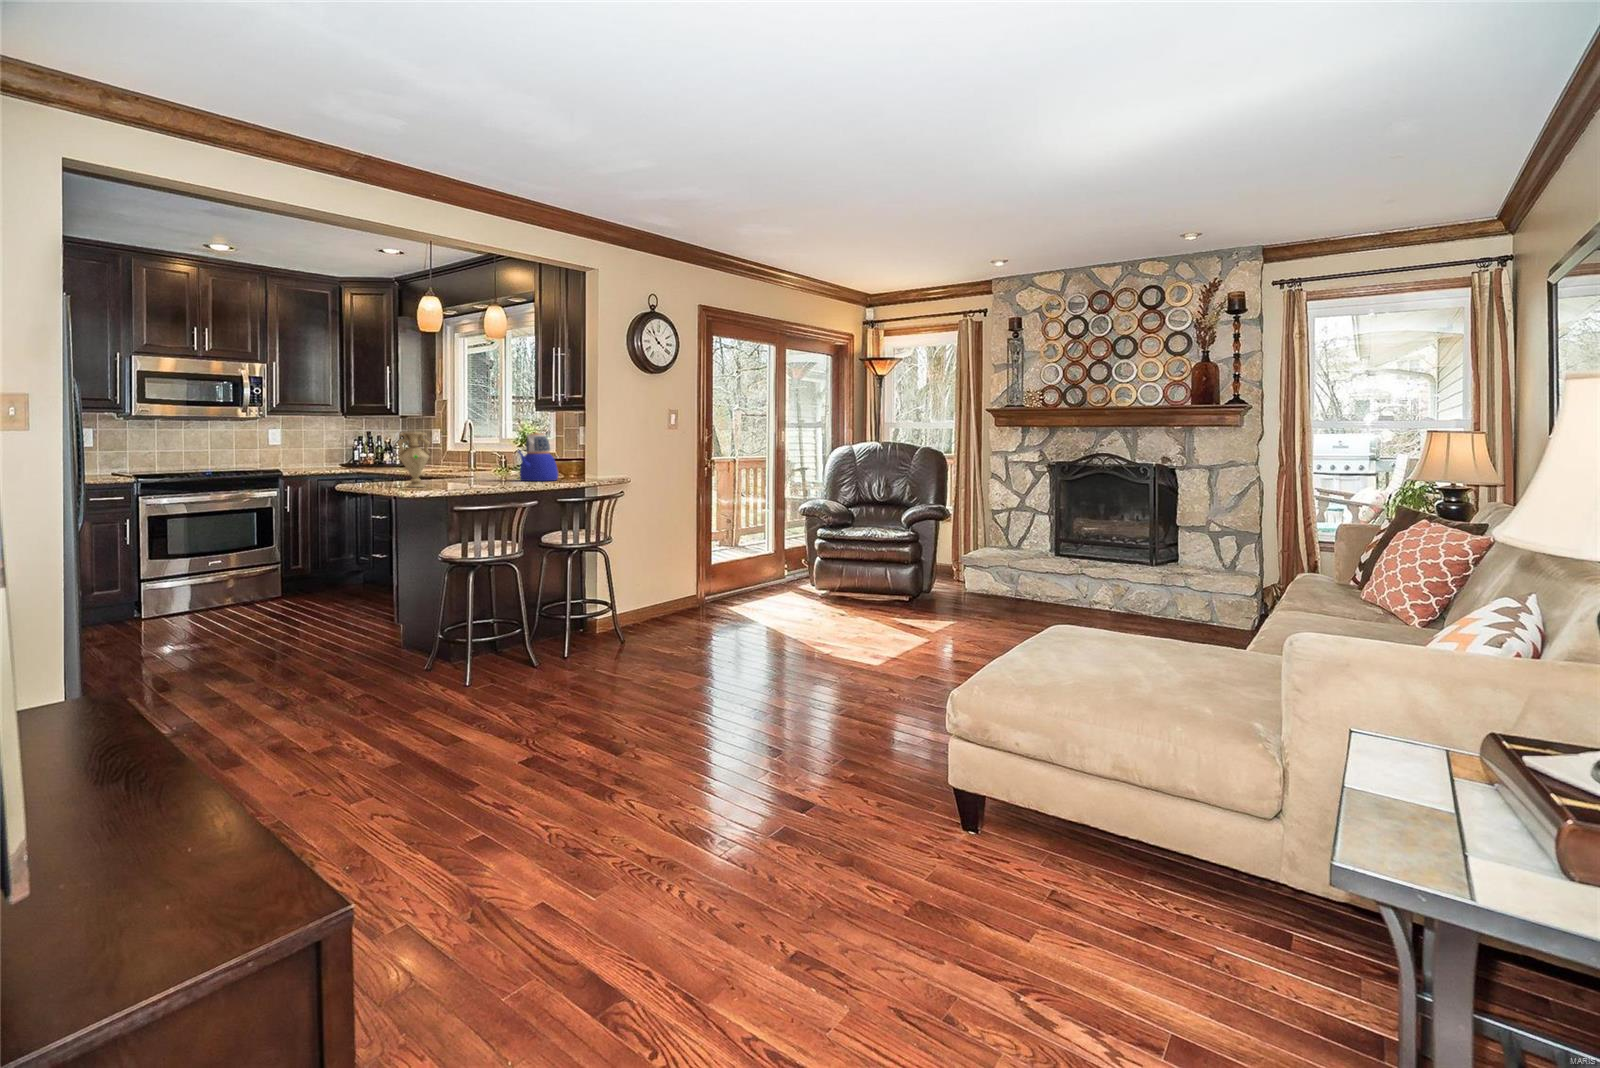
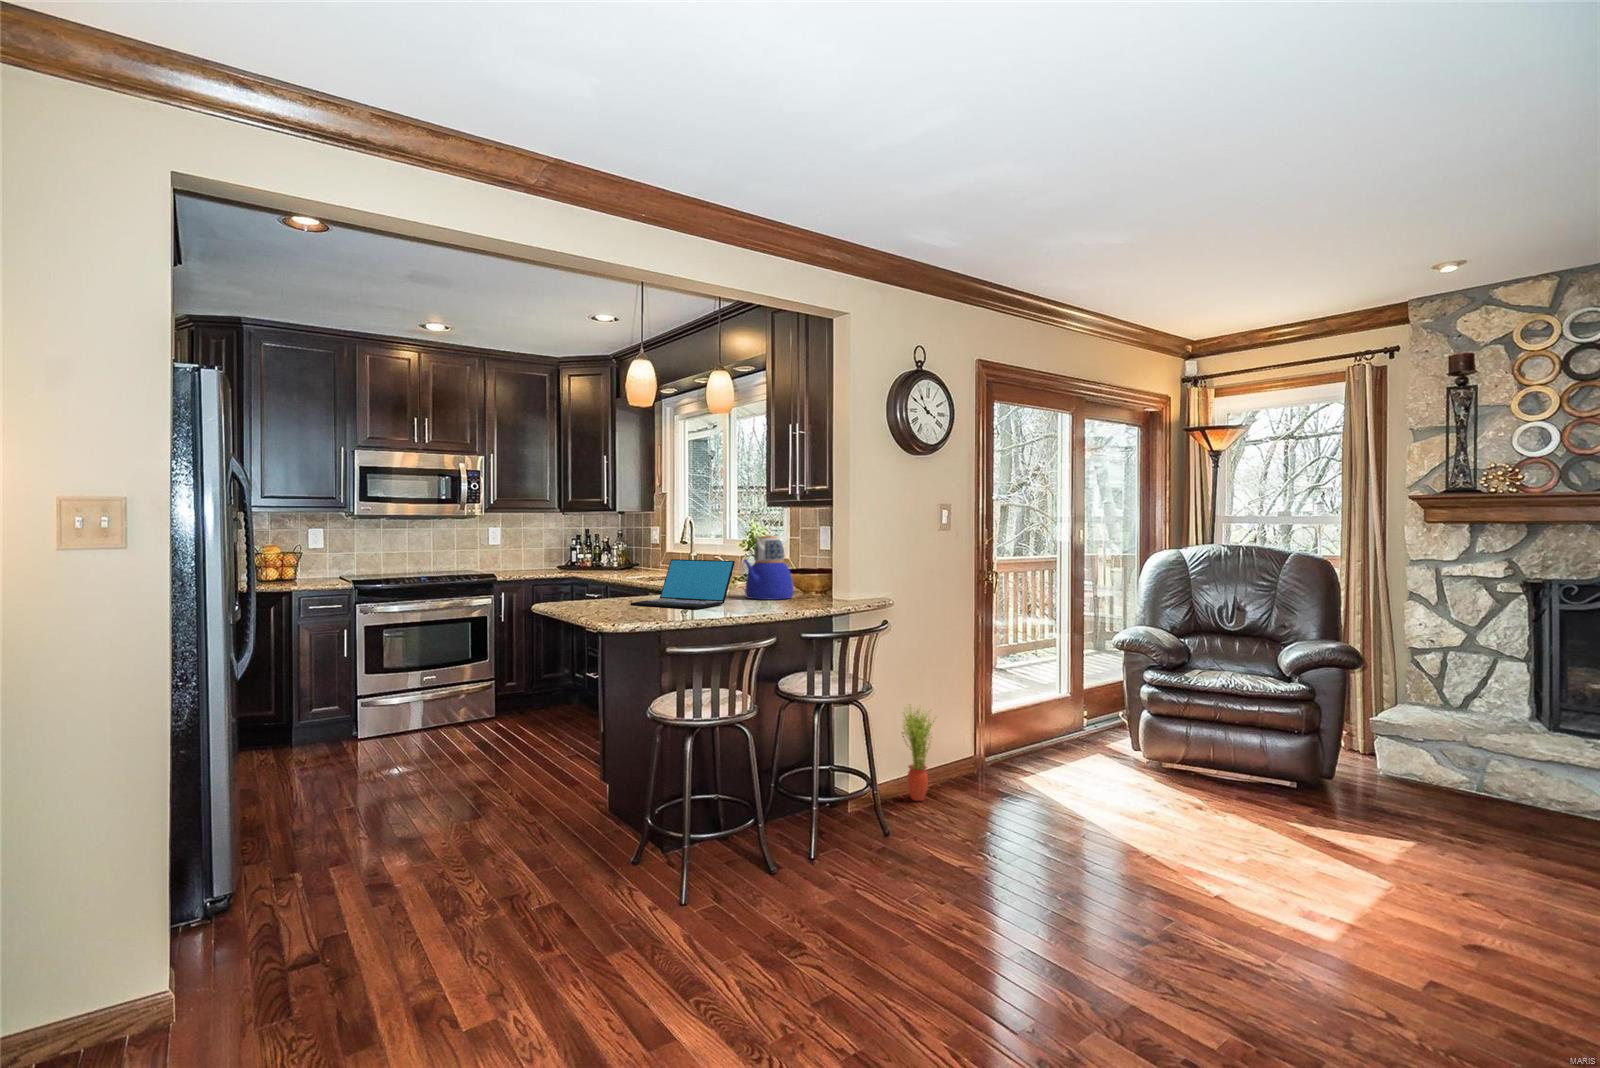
vase: present [398,432,429,487] -> none [592,537,634,612]
laptop: none [428,451,510,485] -> present [631,559,735,609]
potted plant: none [641,554,667,622] -> present [902,706,937,801]

